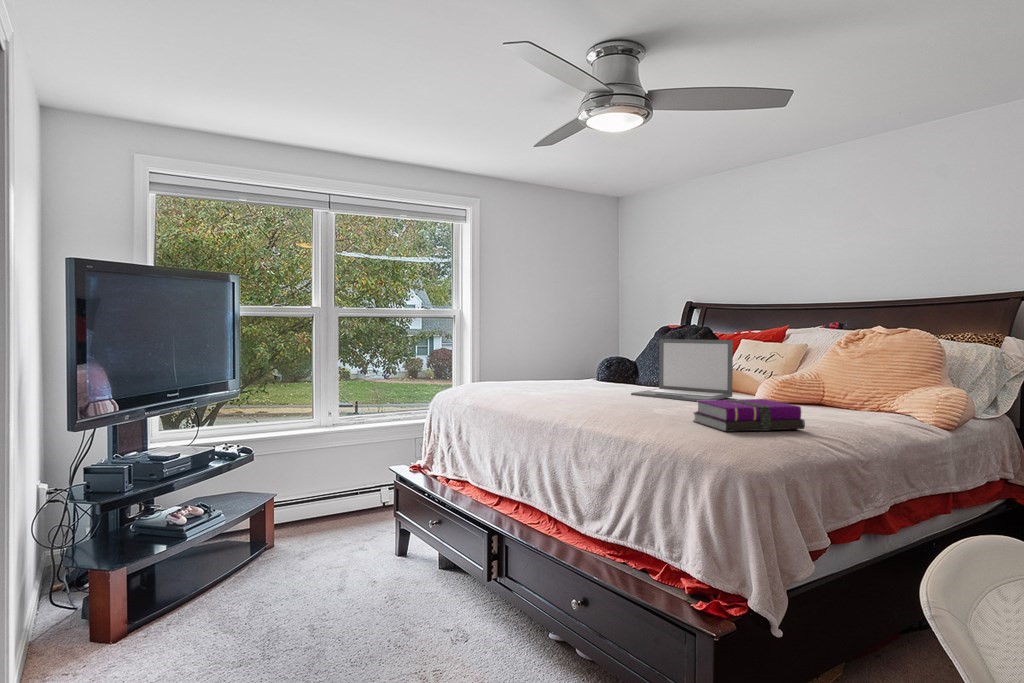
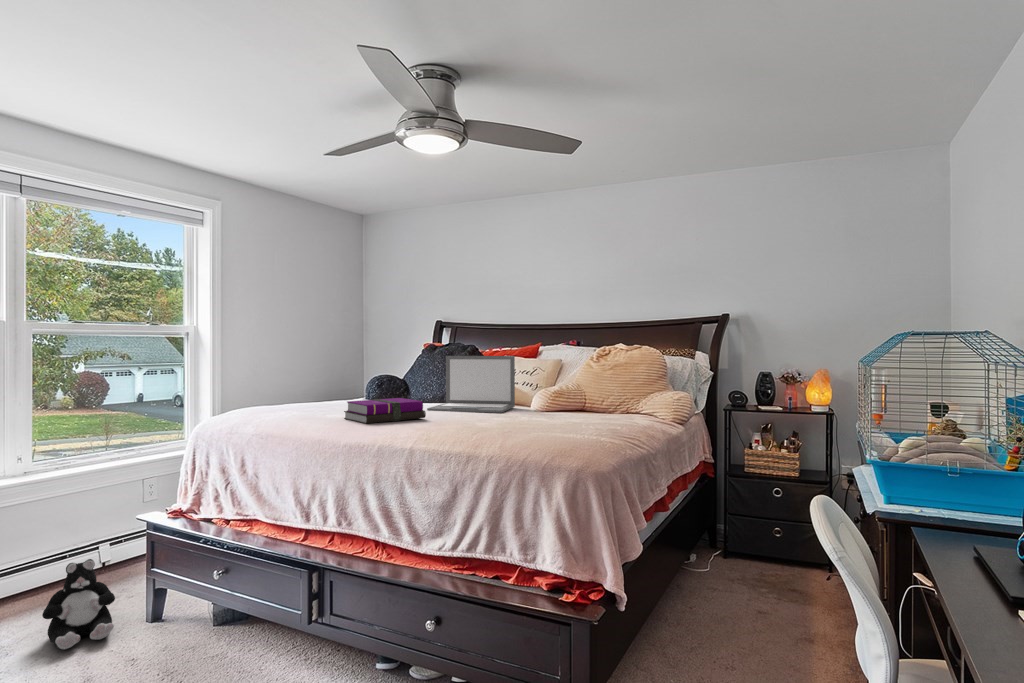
notebook: present [694,399,805,432] -> present [344,398,426,424]
plush toy: none [329,495,376,560] -> present [42,559,115,650]

